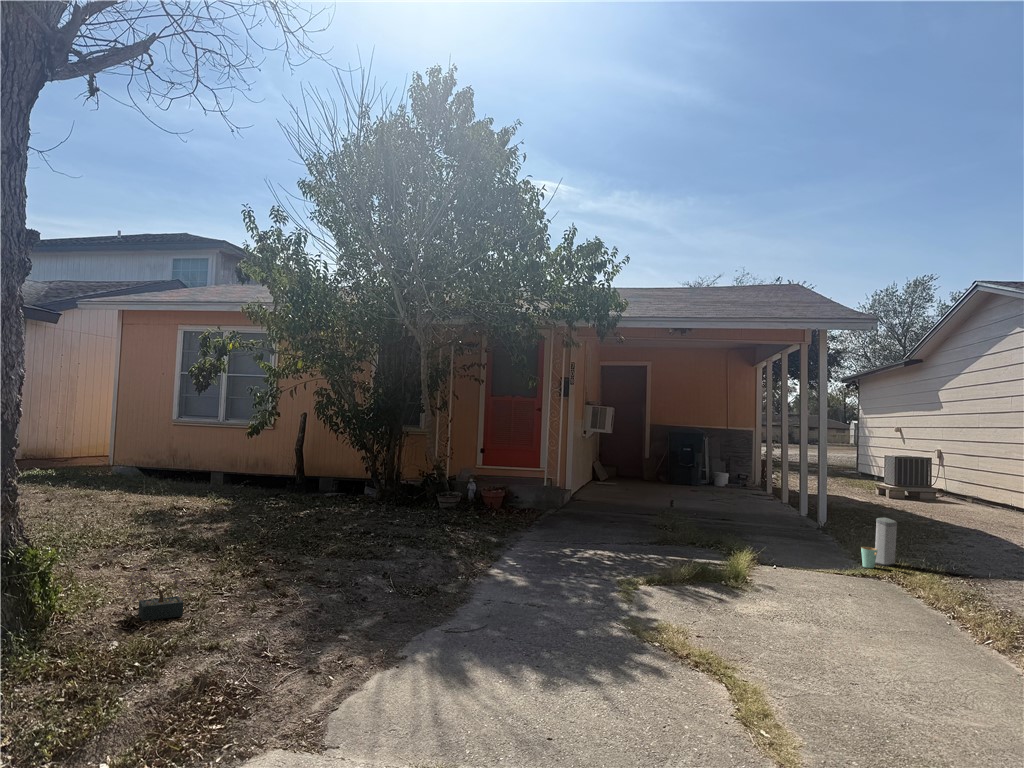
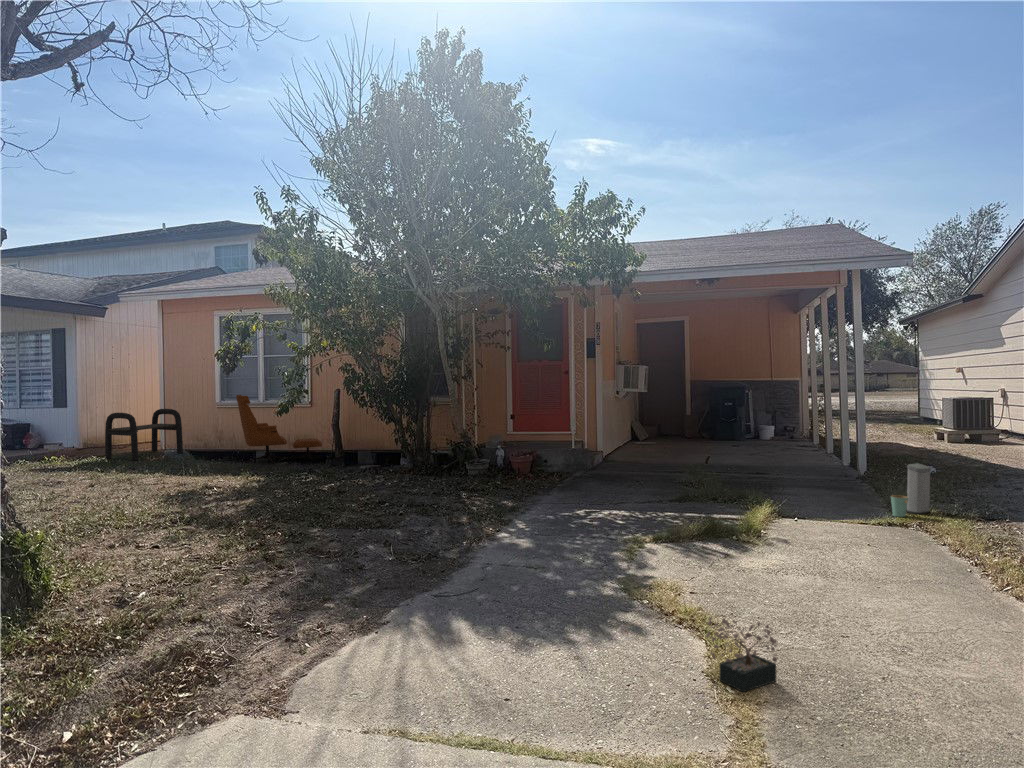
lounge chair: none [214,416,297,487] -> present [236,395,322,463]
bench: none [70,426,151,477] -> present [105,409,183,460]
decorative plant: present [122,563,194,621] -> present [706,617,777,692]

